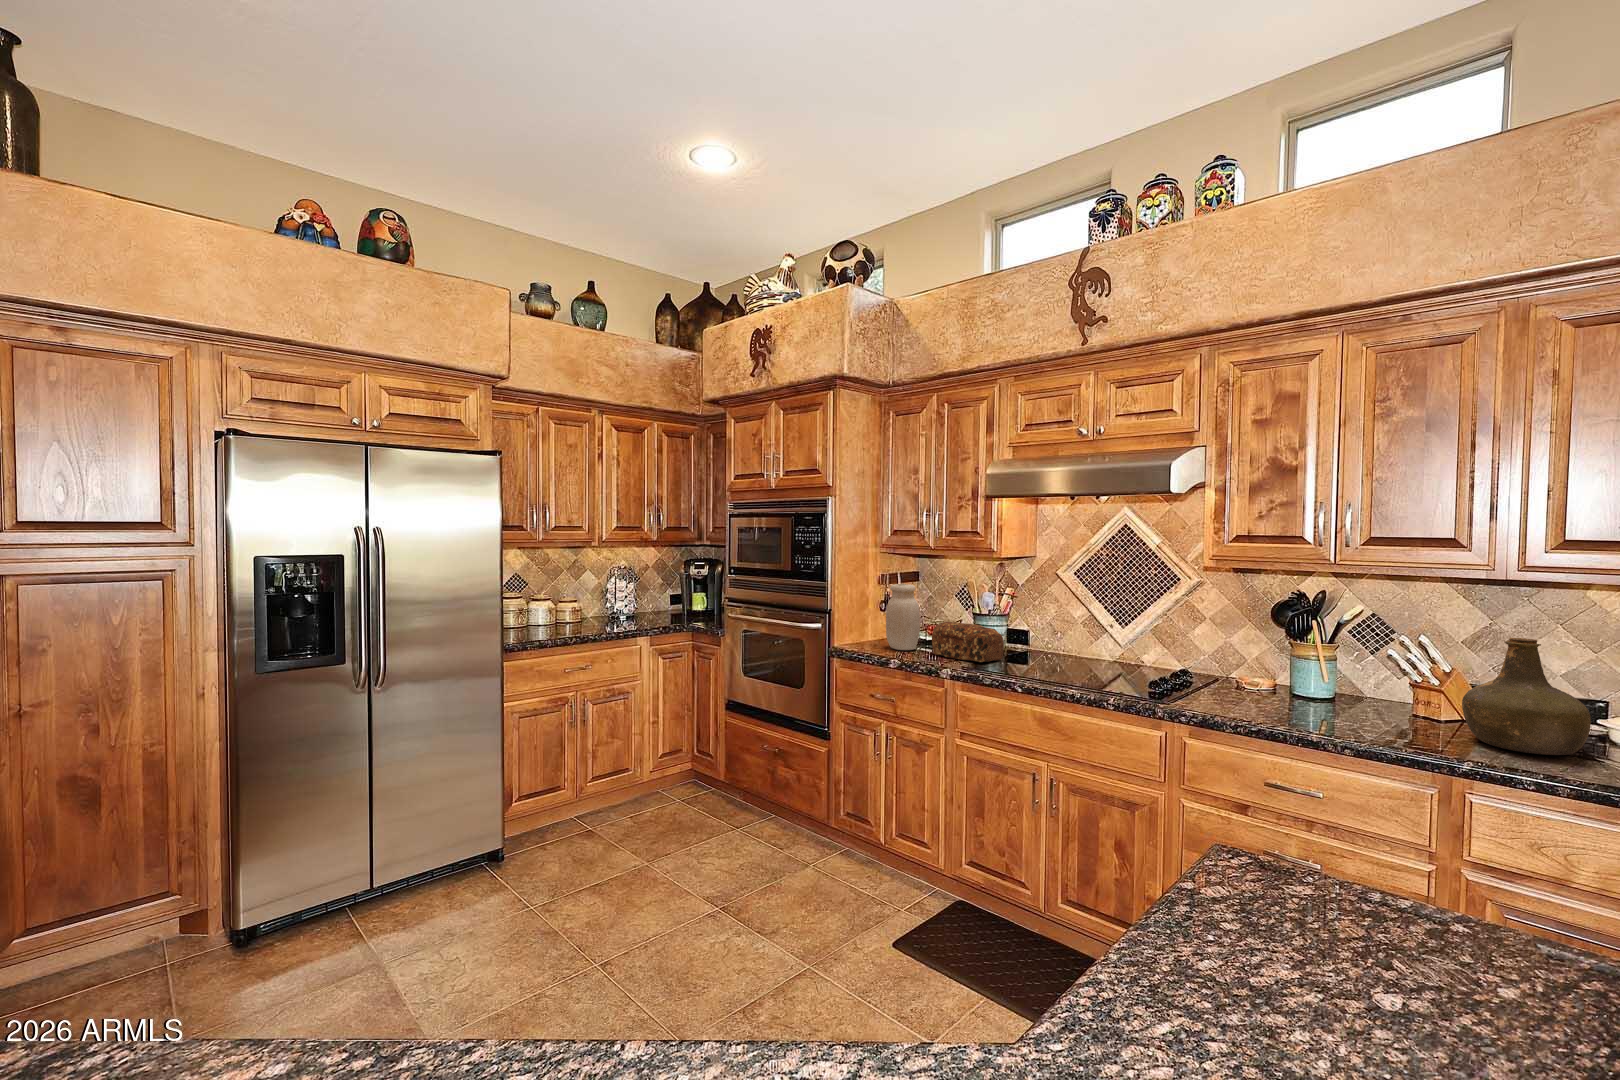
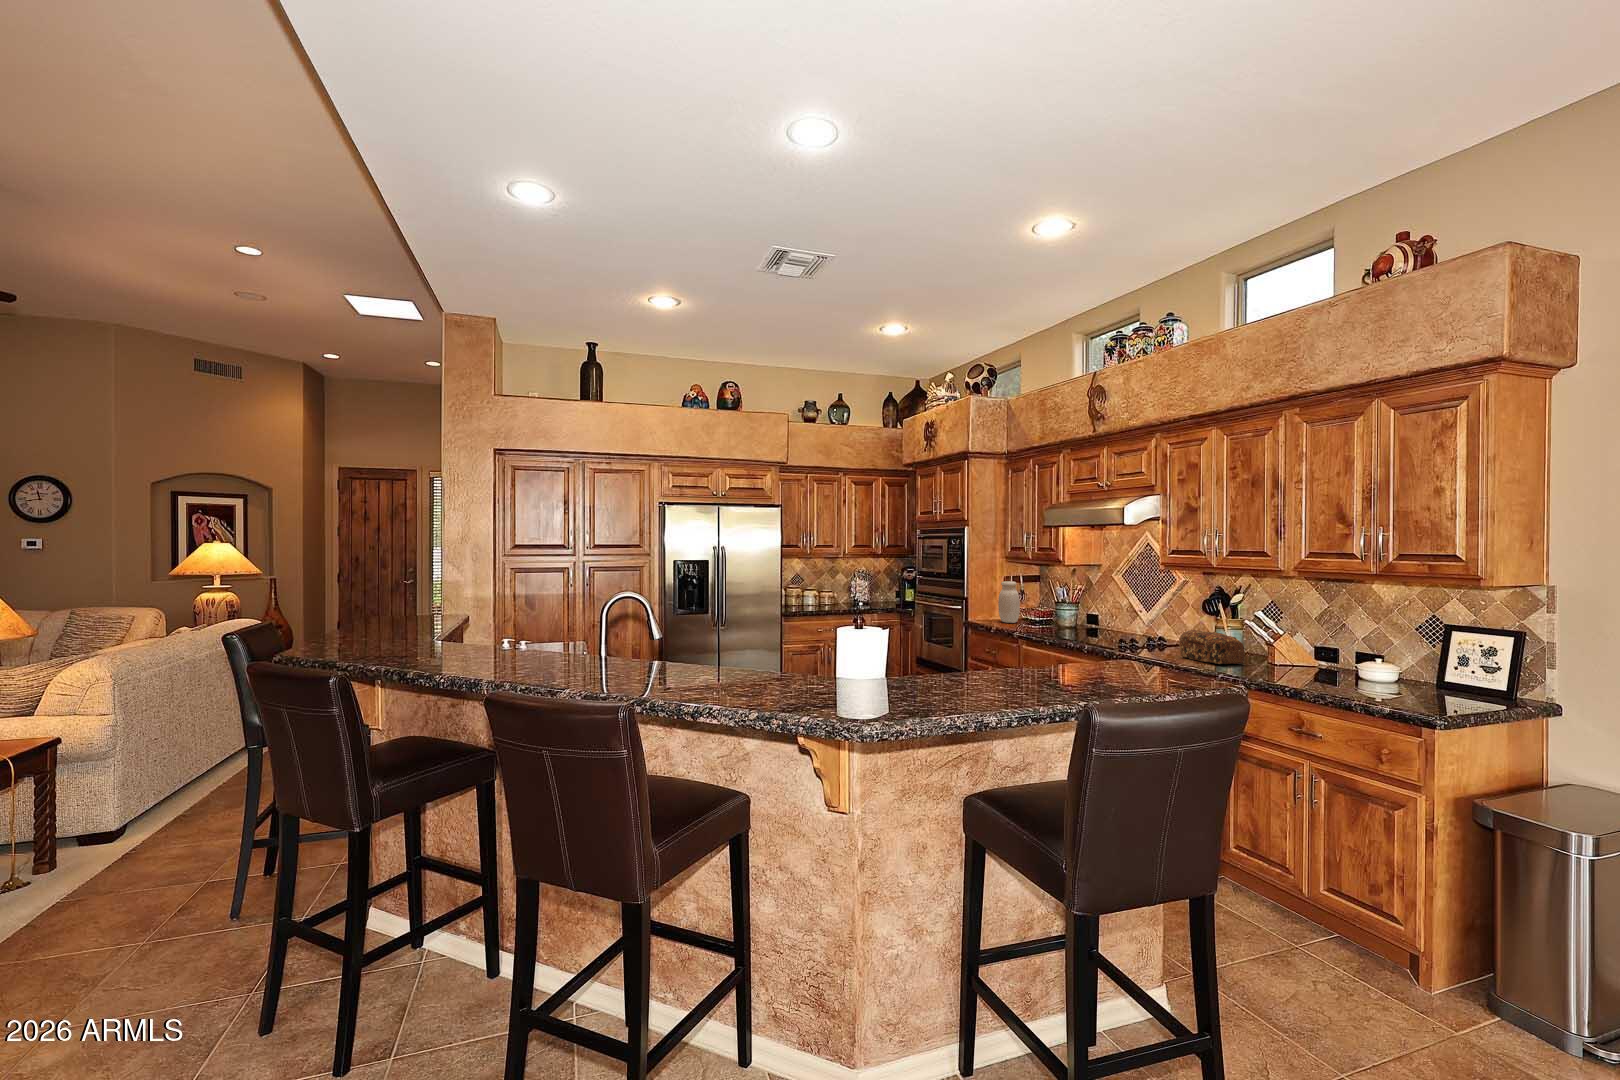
bread loaf: present [932,622,1004,662] -> present [1179,630,1244,664]
bottle: present [1462,638,1591,755] -> none [1255,609,1319,675]

